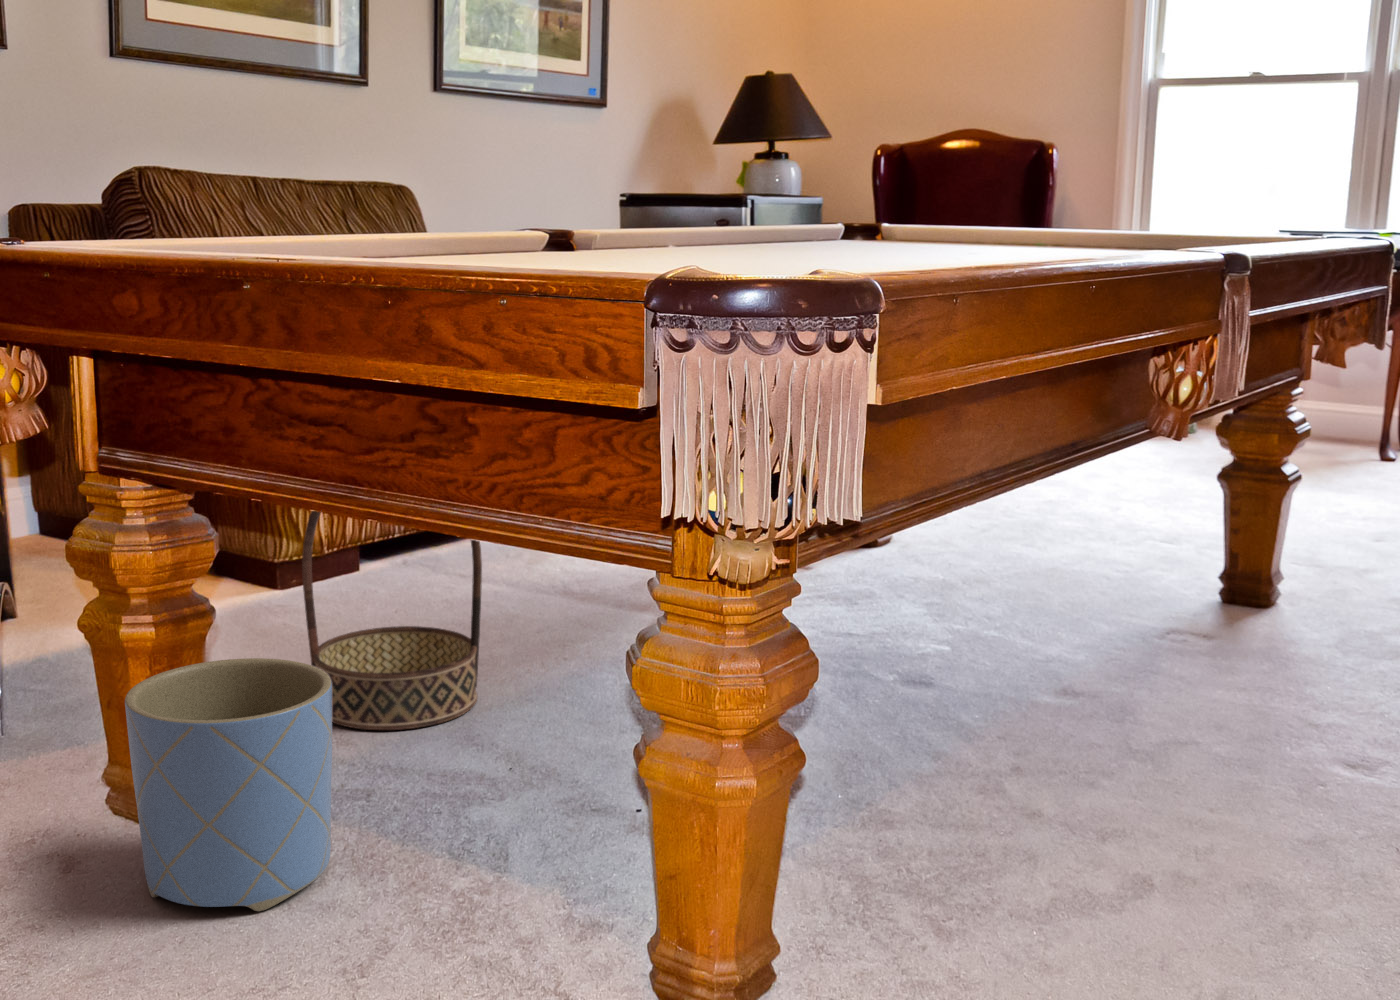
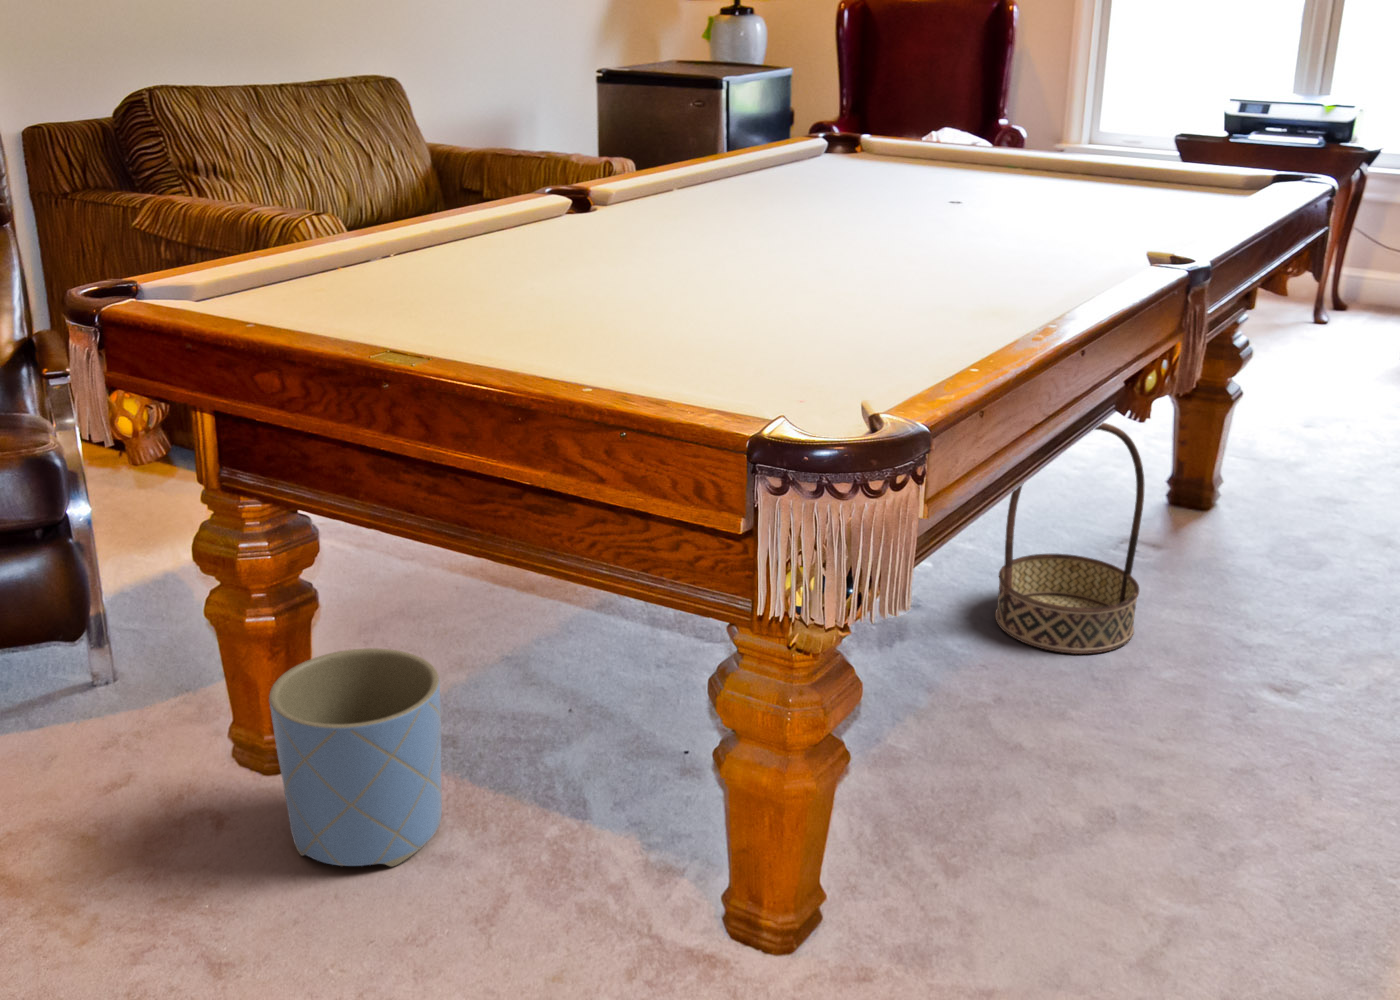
basket: present [302,511,482,730] -> present [995,423,1144,654]

